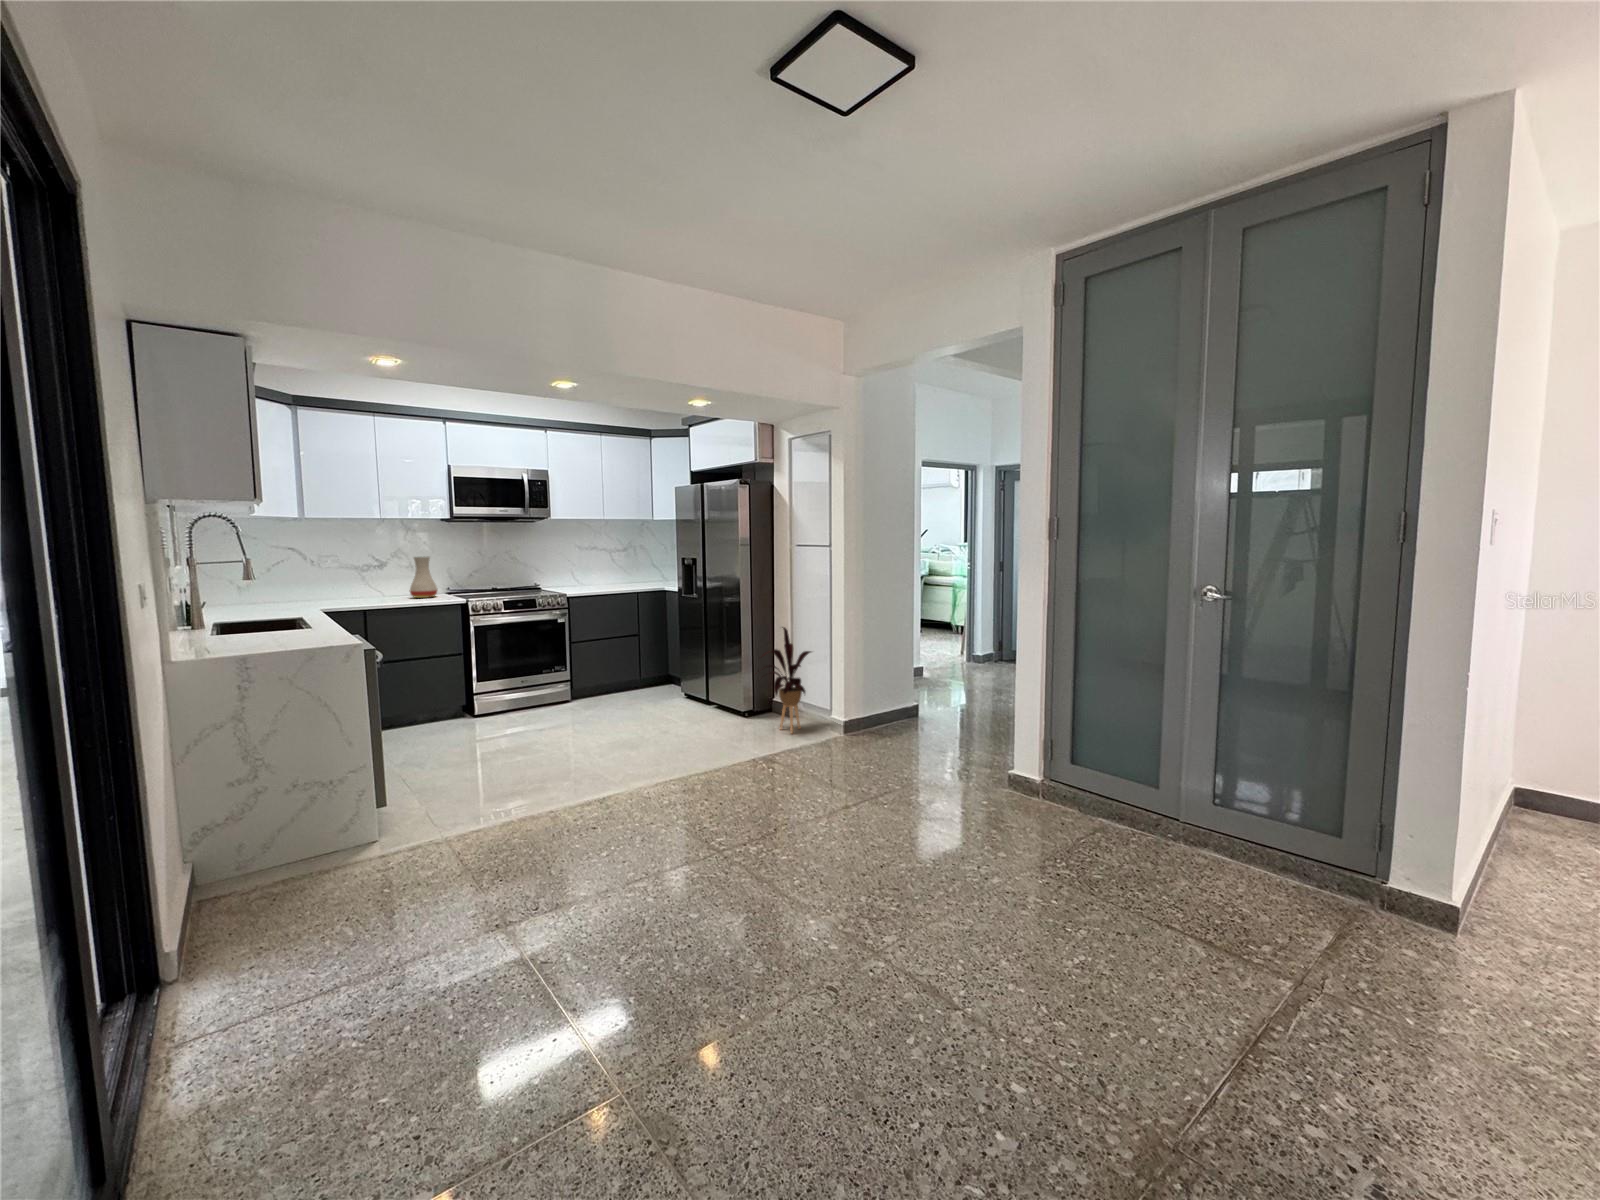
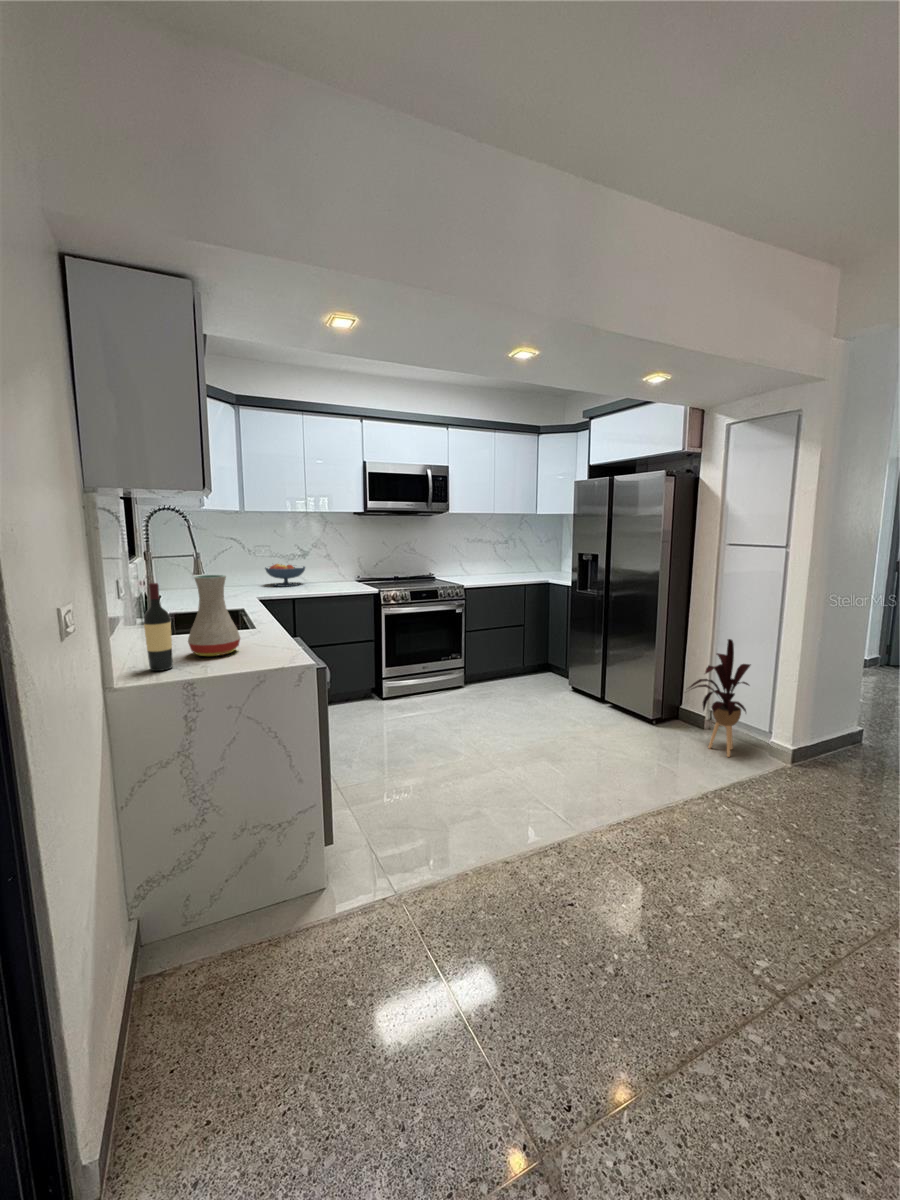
vase: present [410,556,438,598] -> present [188,575,240,656]
fruit bowl: none [332,572,383,600] -> present [265,564,305,587]
wine bottle: none [202,578,229,651] -> present [144,583,173,671]

